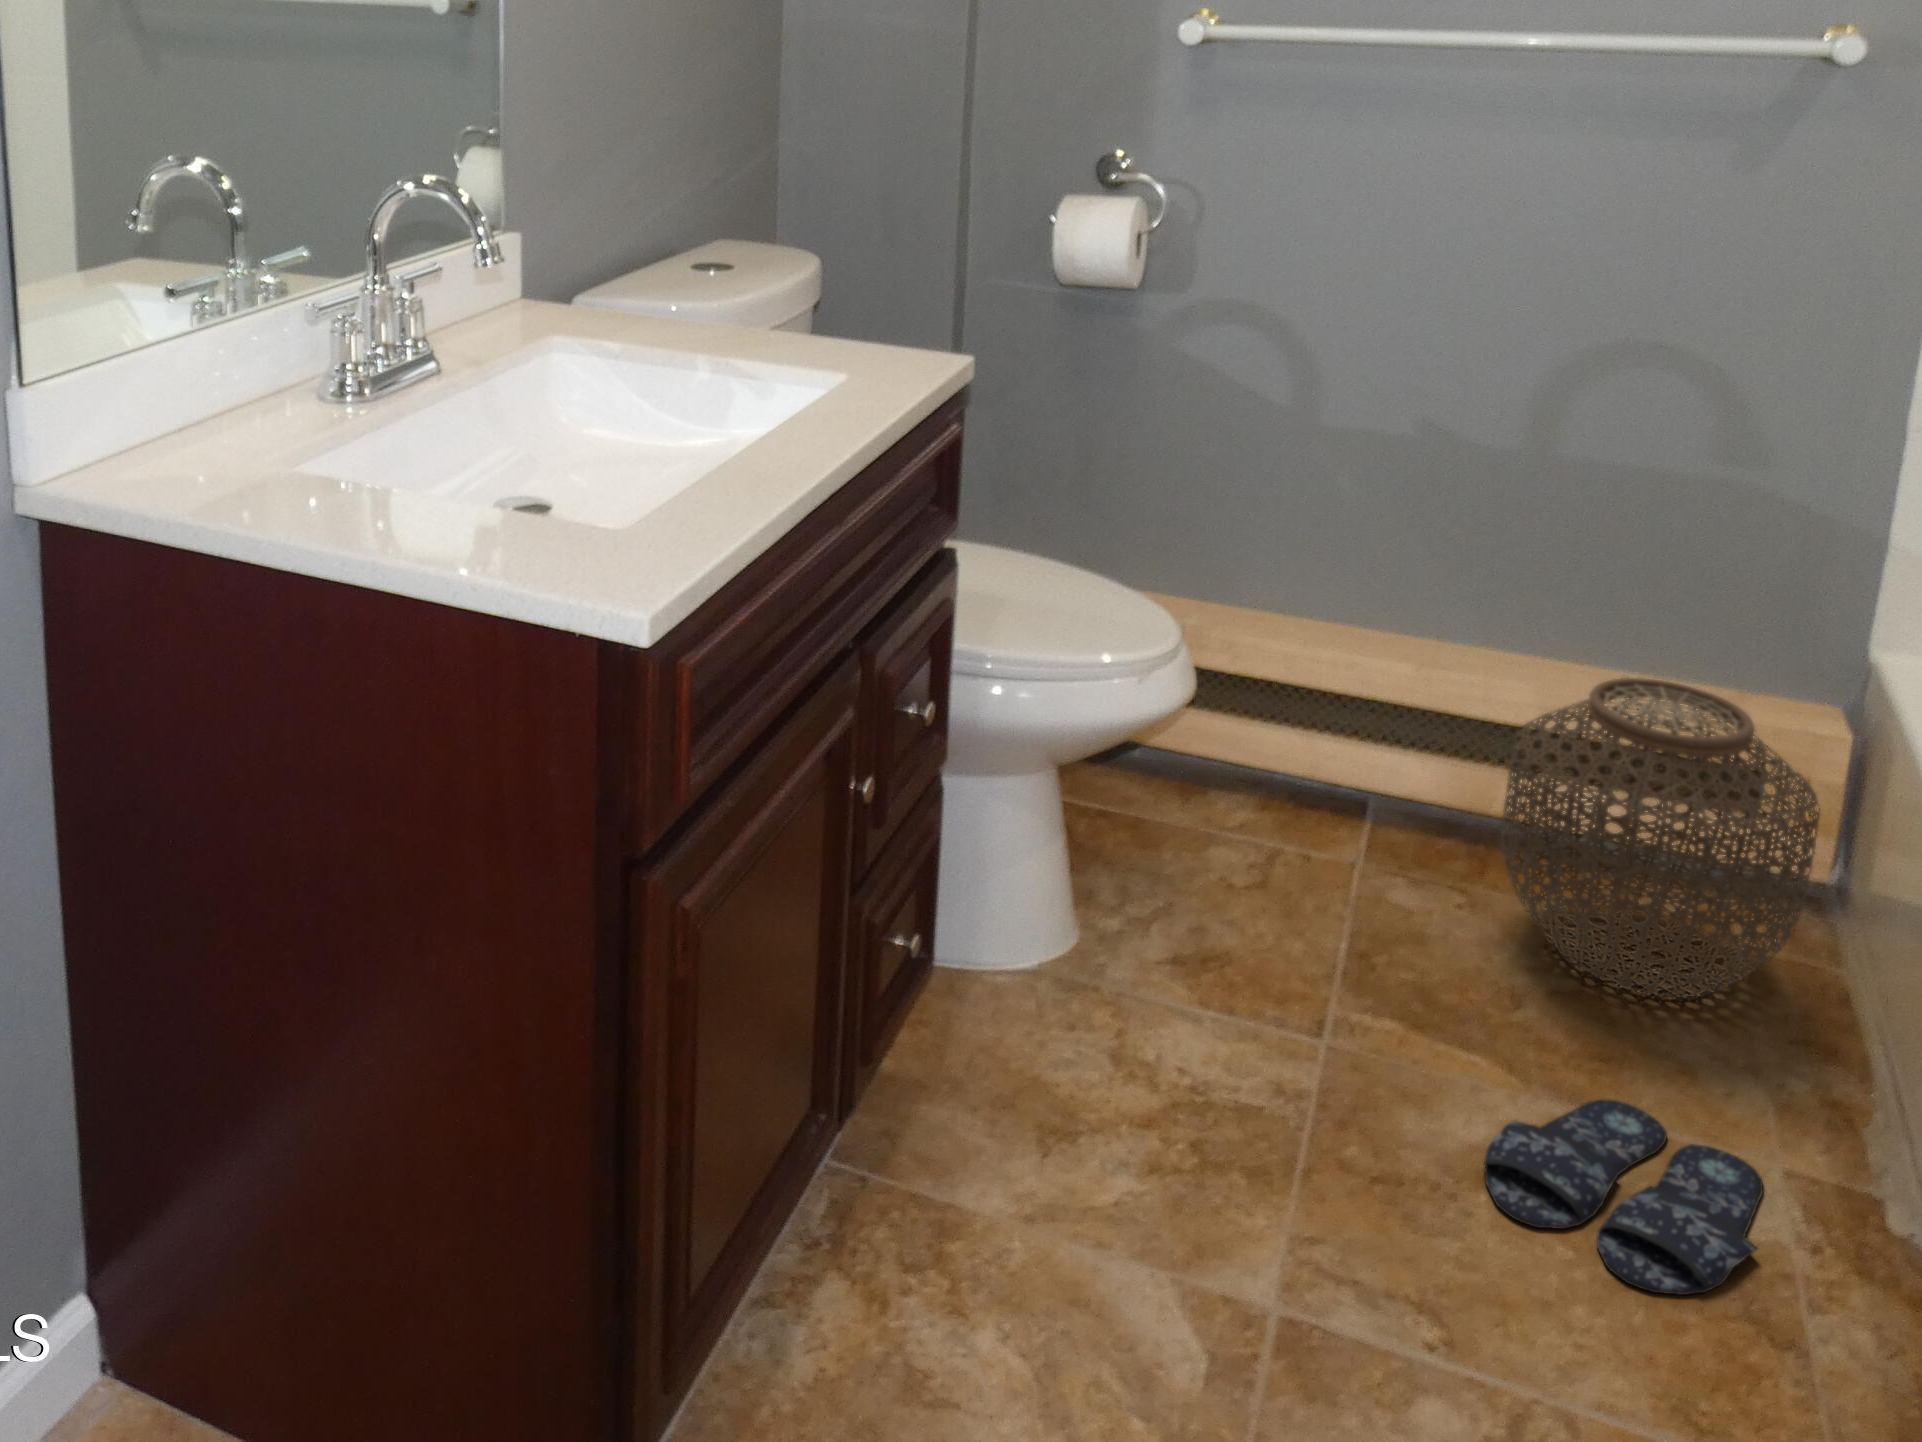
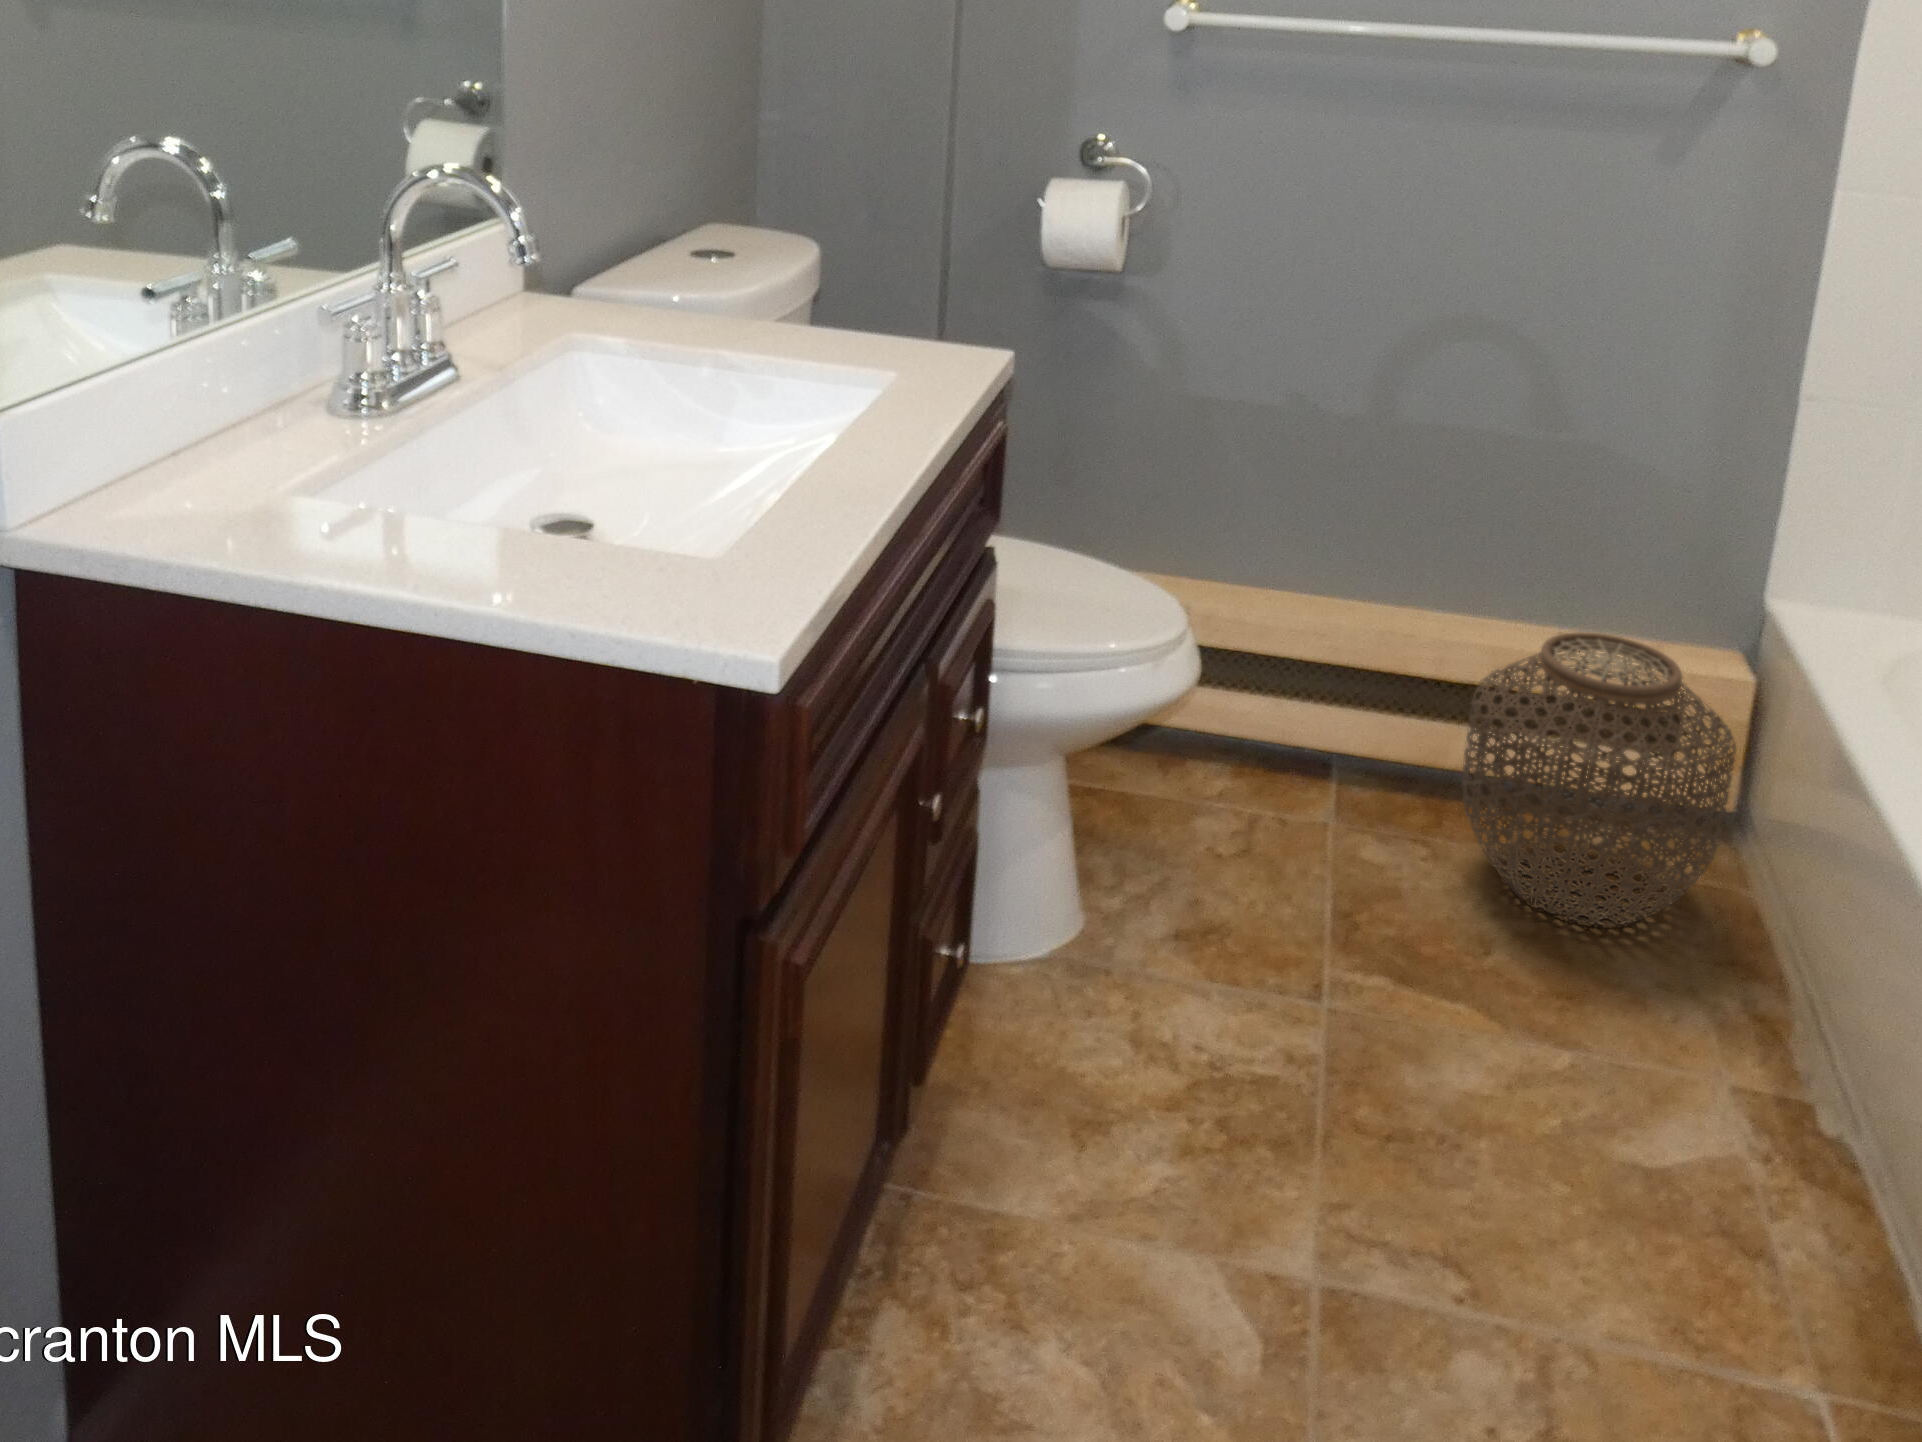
slippers: present [1484,1099,1763,1295] -> none [1480,1029,1719,1211]

